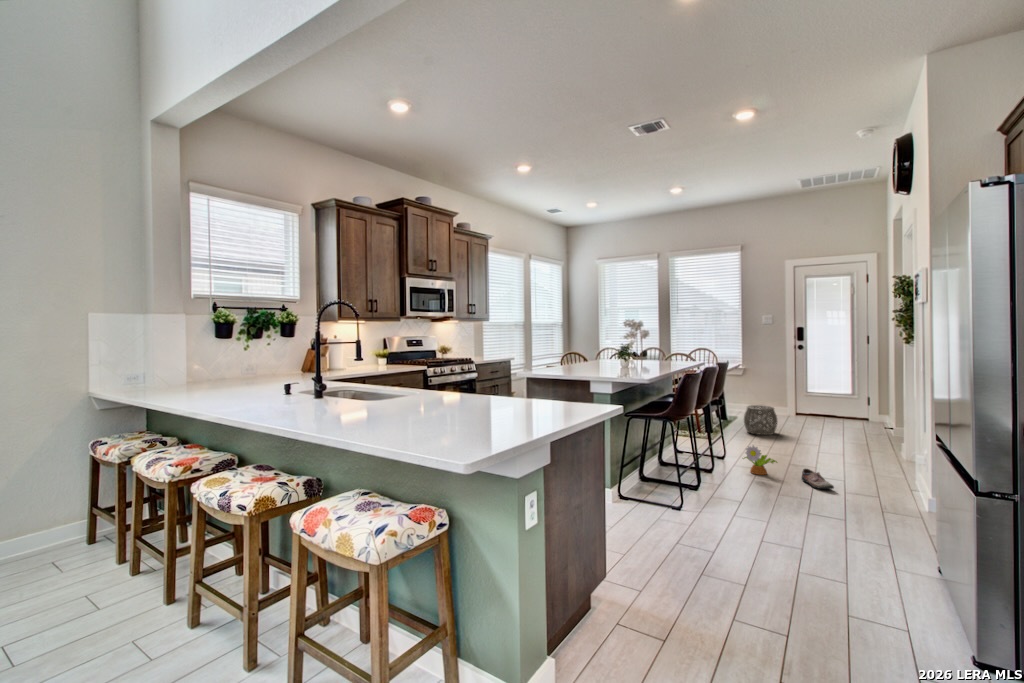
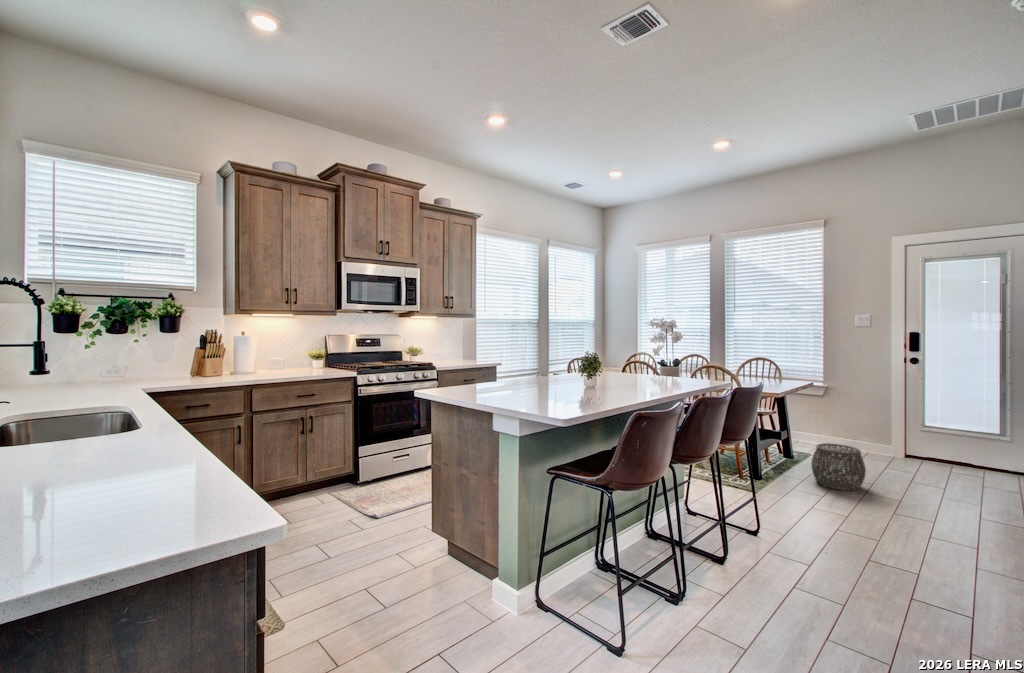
decorative plant: present [743,445,777,475] -> none [779,528,842,581]
shoe: present [802,469,834,489] -> none [886,586,952,645]

